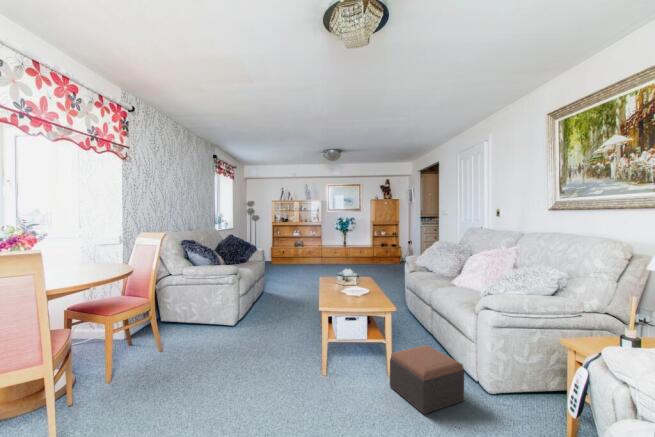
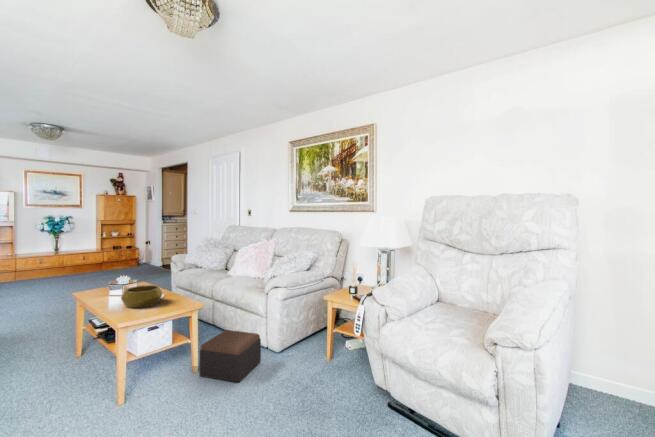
decorative bowl: none [334,278,368,298] -> present [121,285,163,308]

